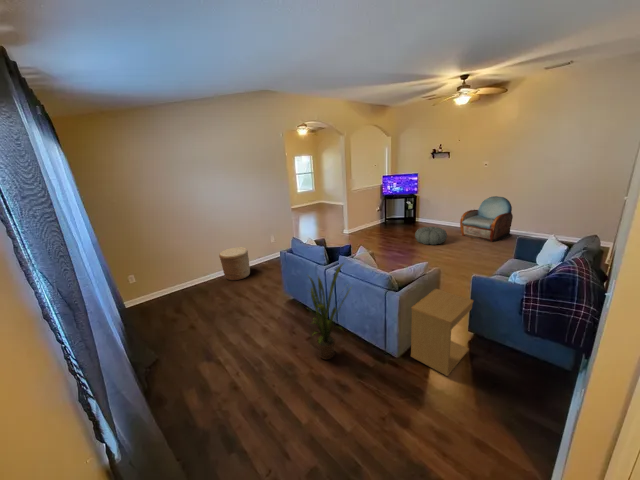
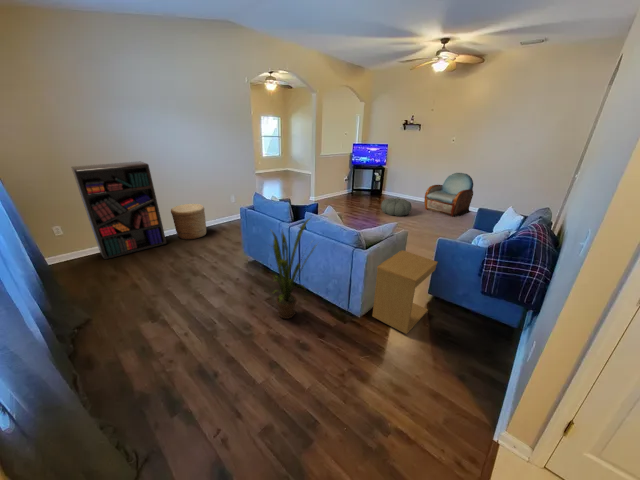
bookshelf: none [140,215,216,303] -> present [71,161,166,259]

